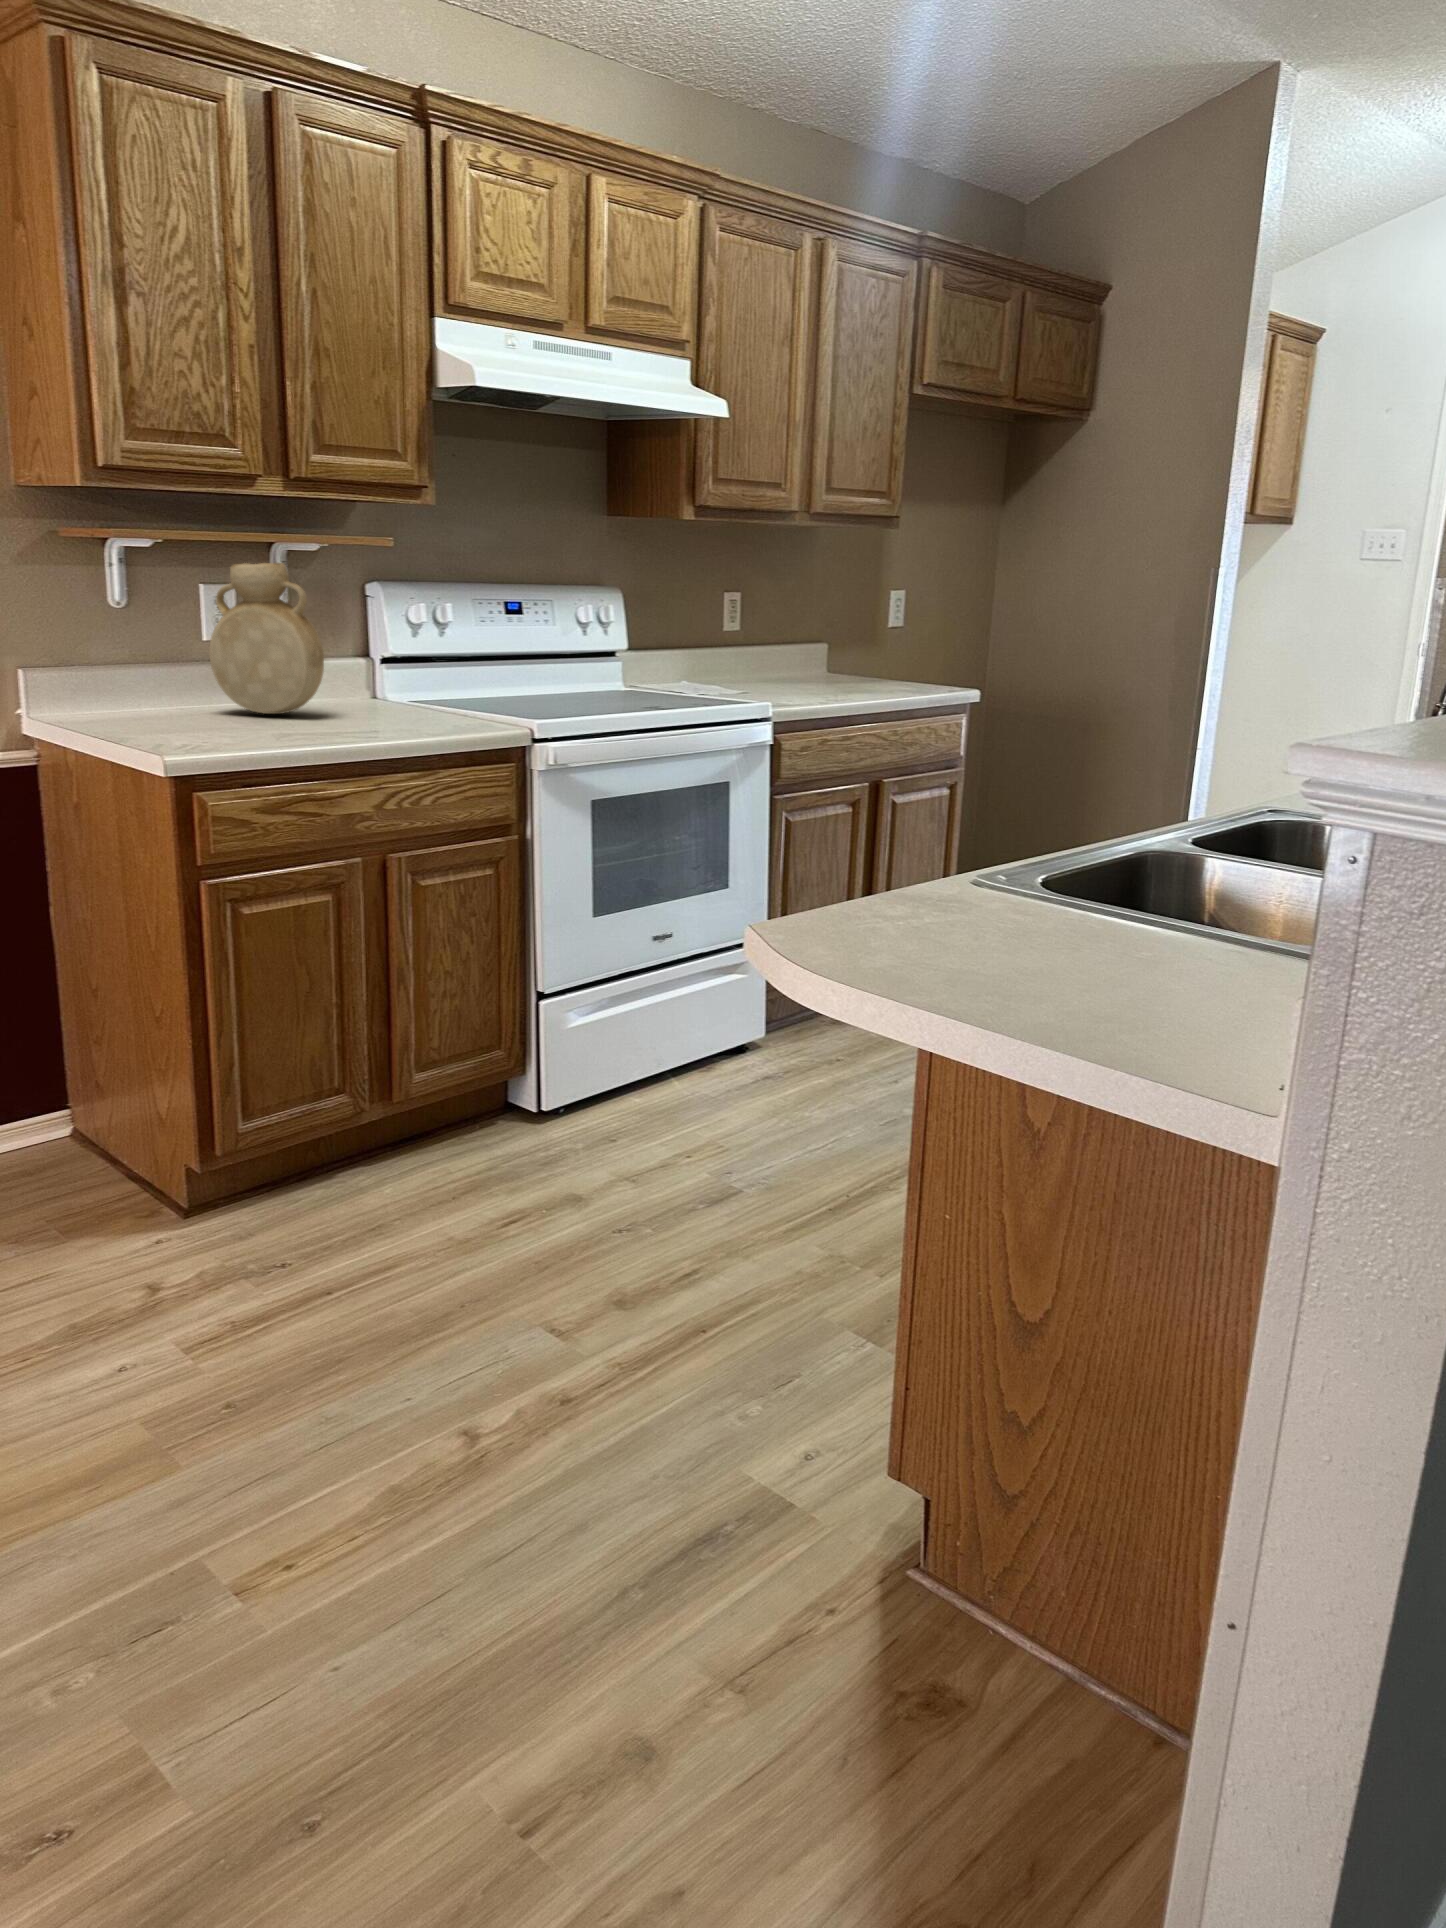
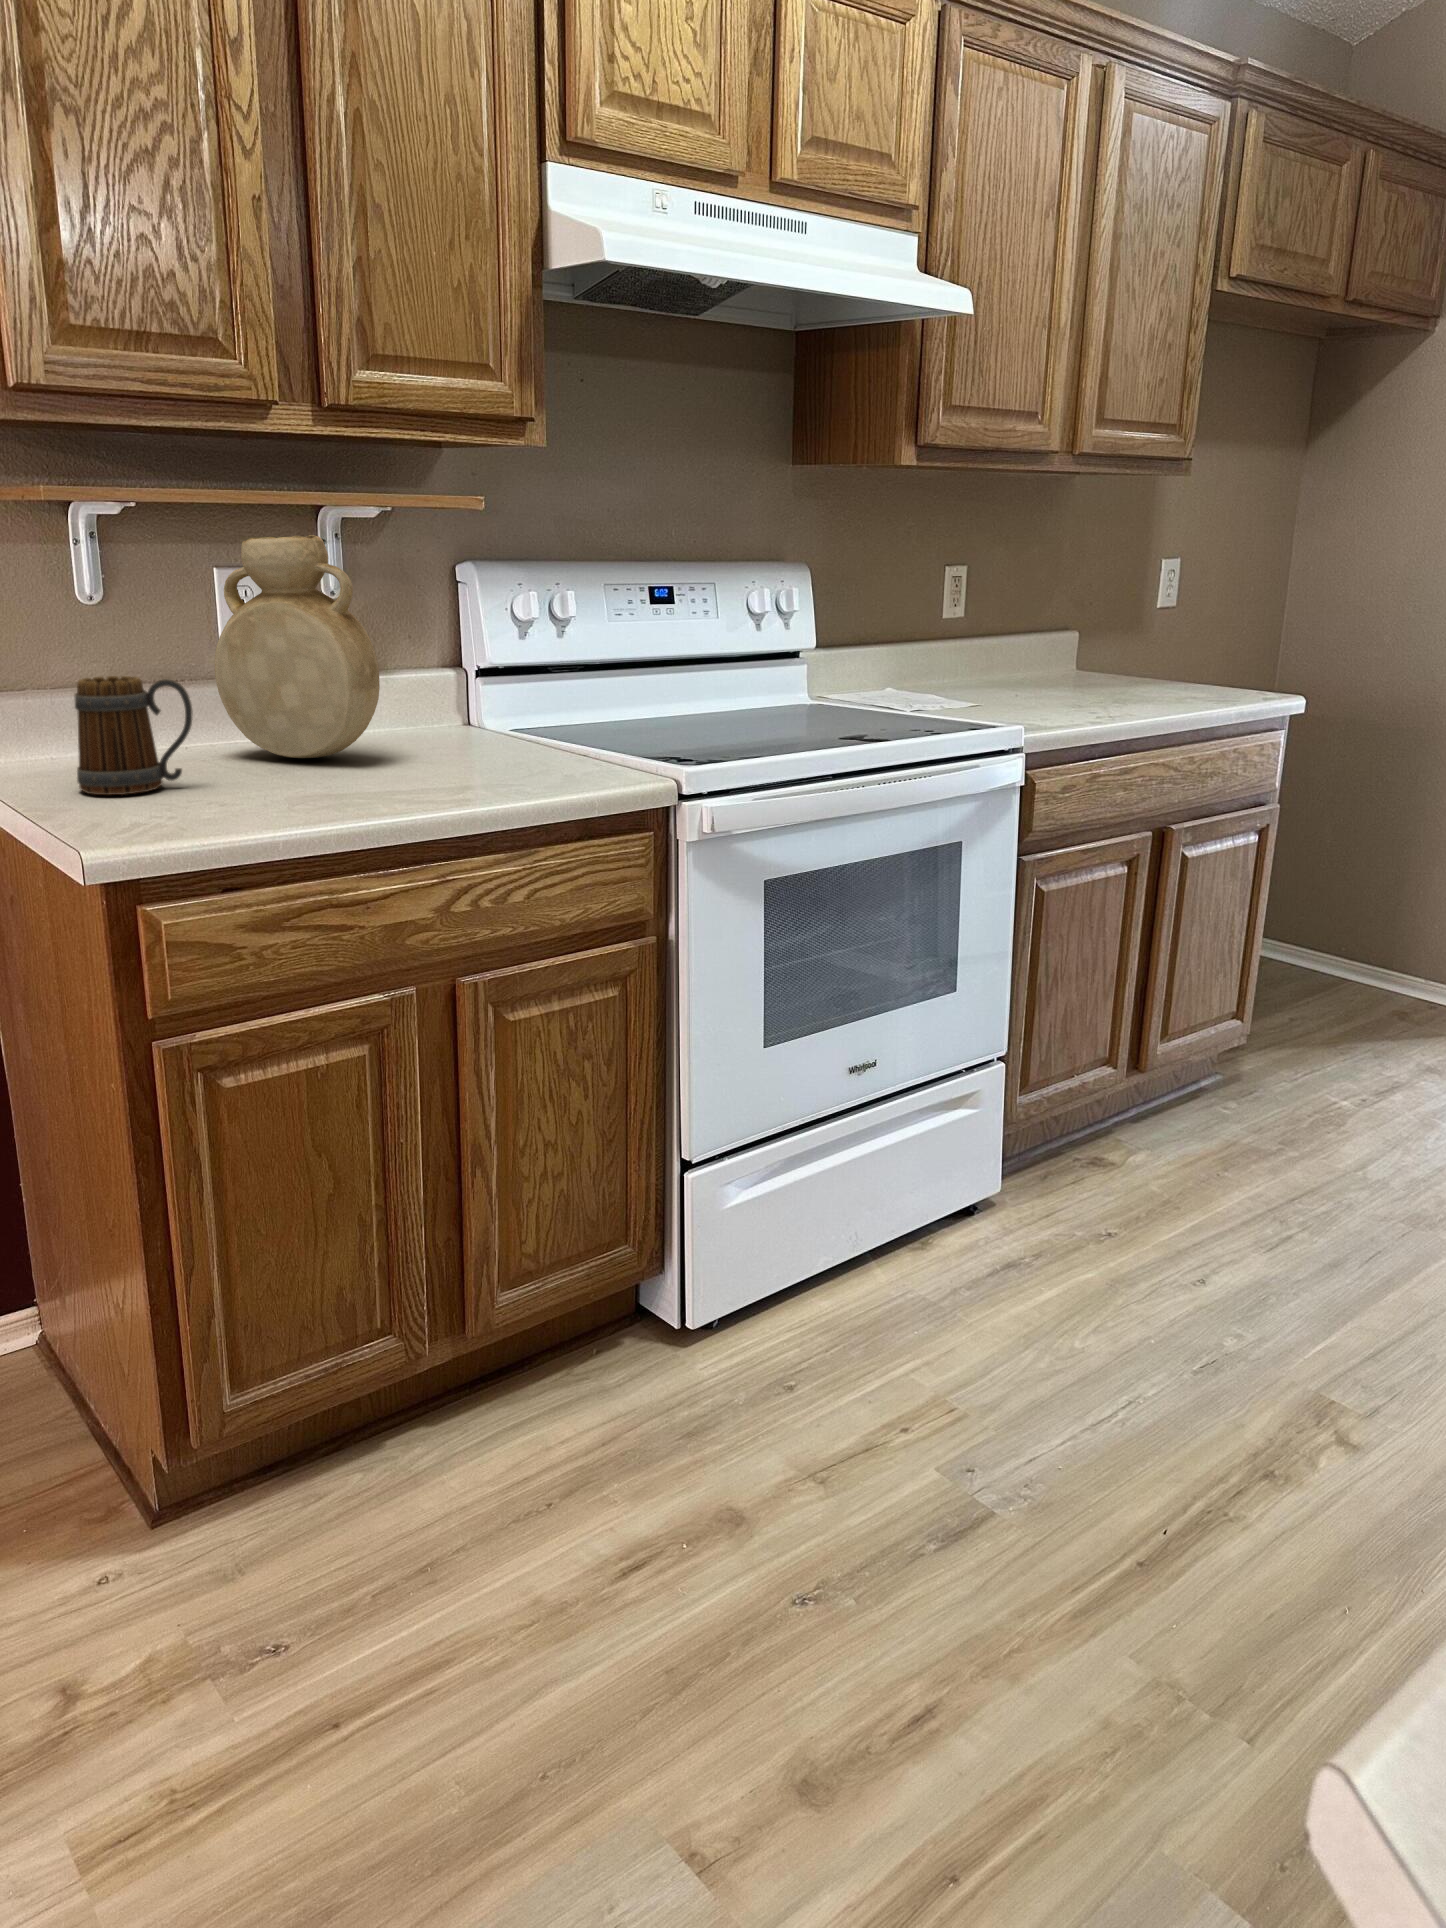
mug: none [129,654,207,732] -> present [74,676,192,795]

